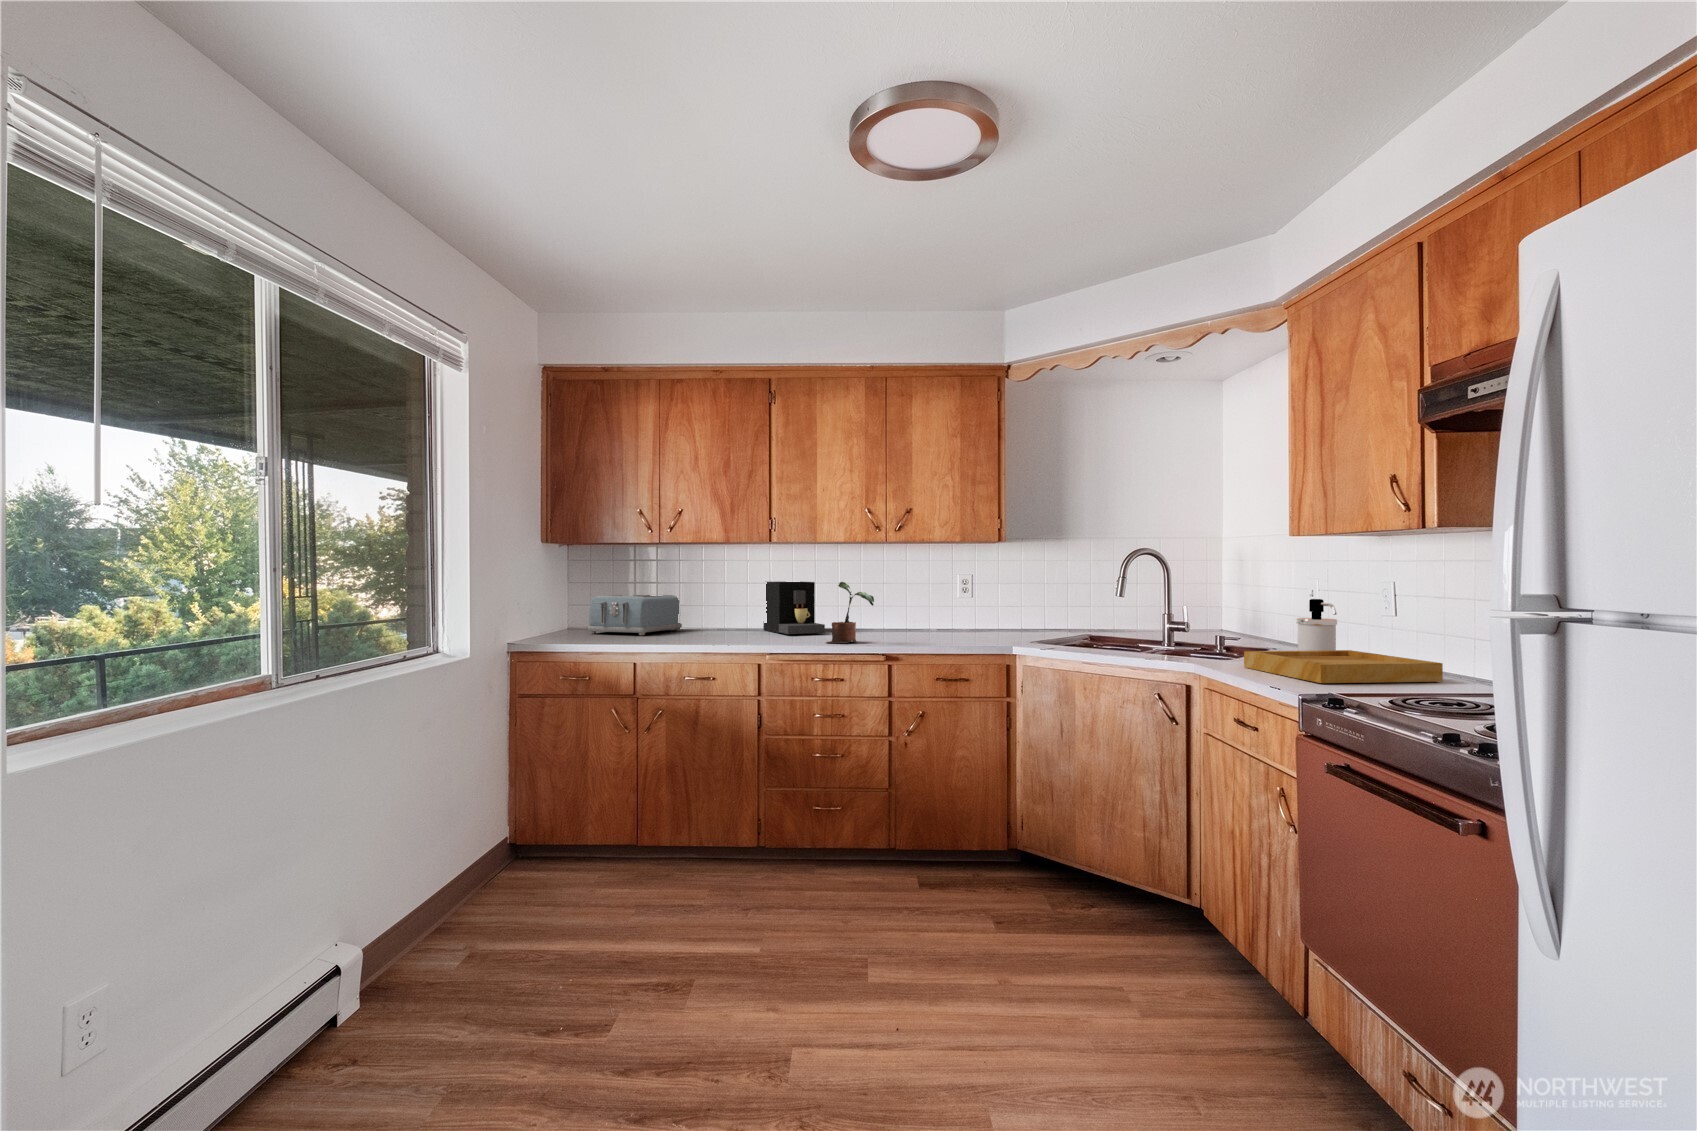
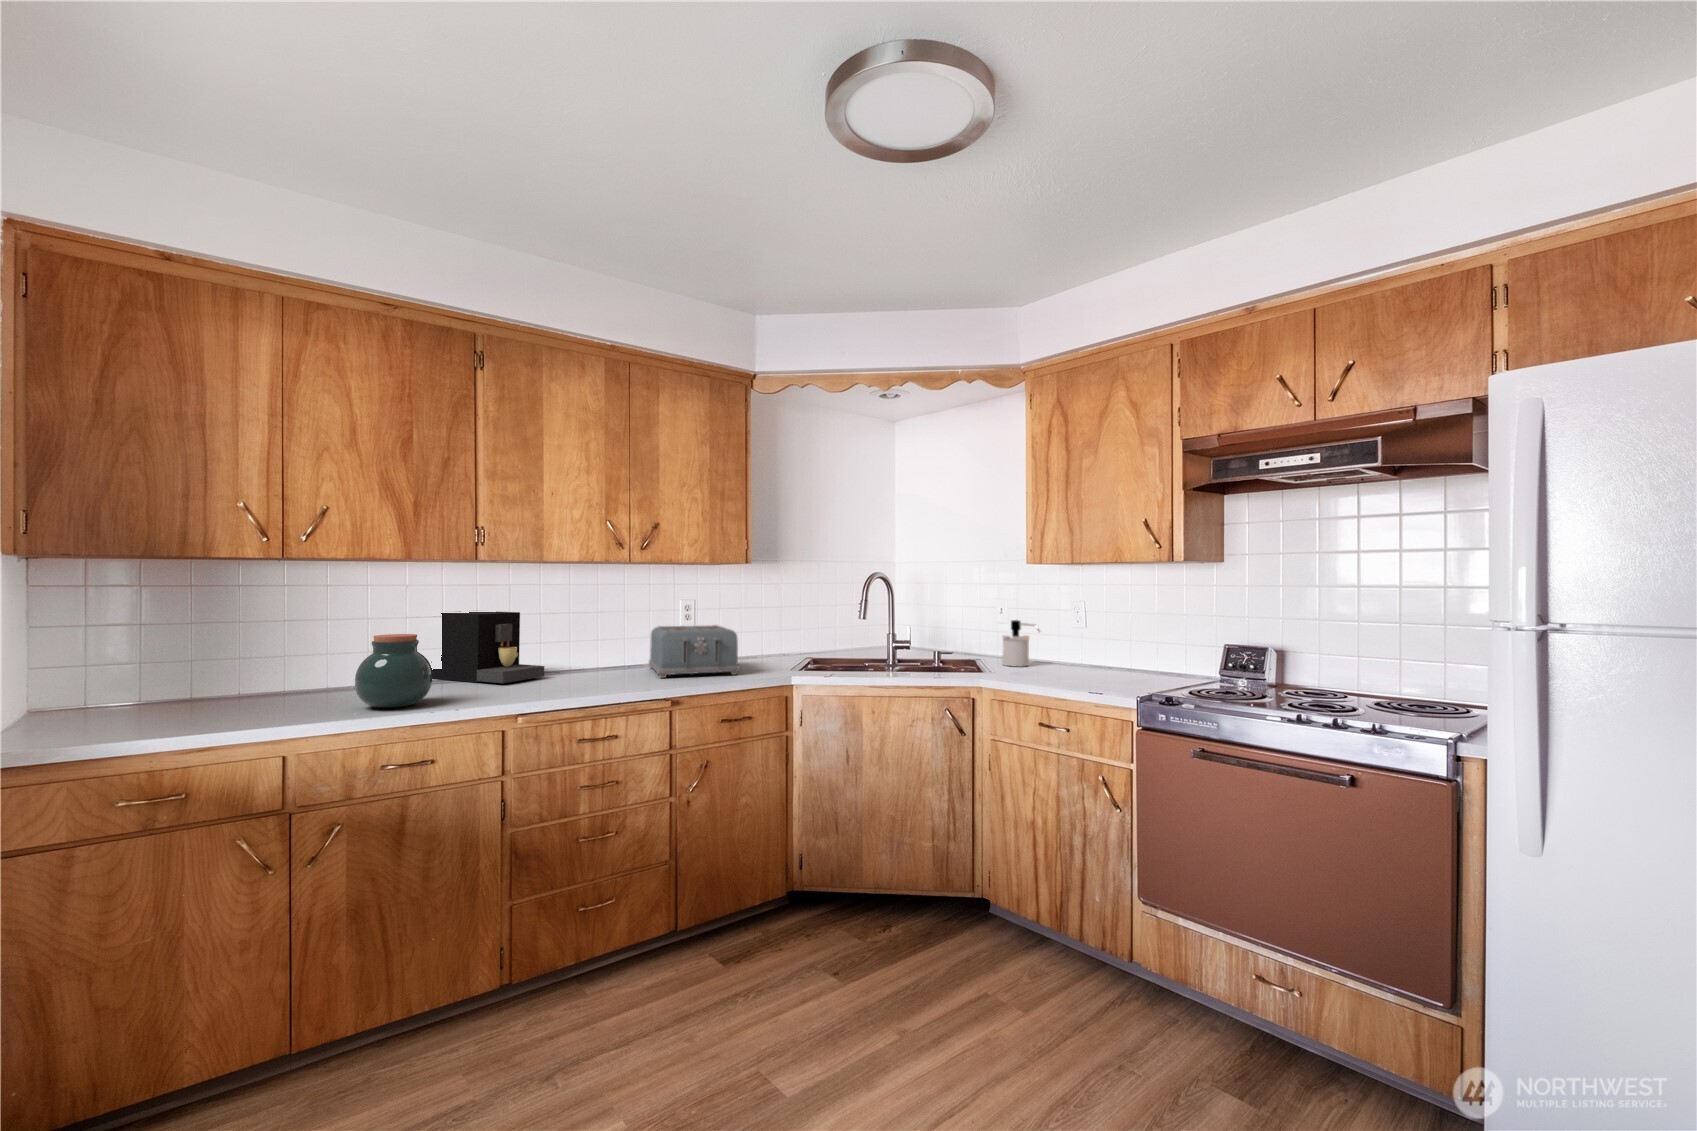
potted plant: present [826,582,874,643] -> none [590,615,655,692]
jar: none [682,592,725,640] -> present [355,634,432,708]
toaster: present [588,595,682,635] -> present [649,625,739,678]
tray: present [1244,650,1443,683] -> none [1021,660,1148,691]

